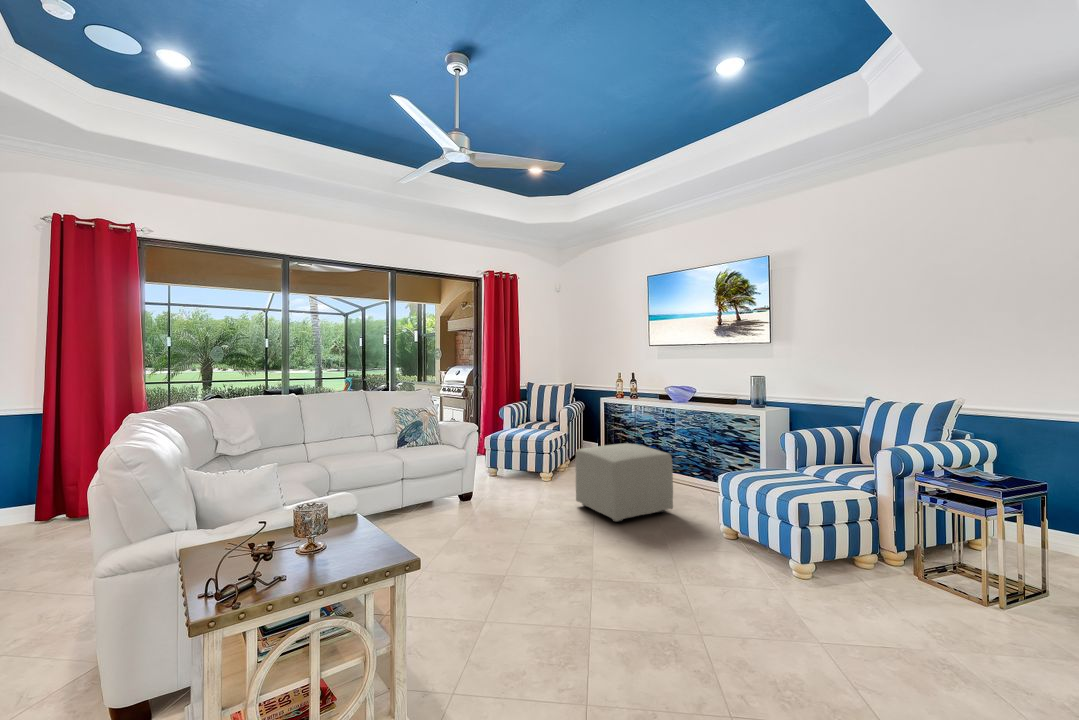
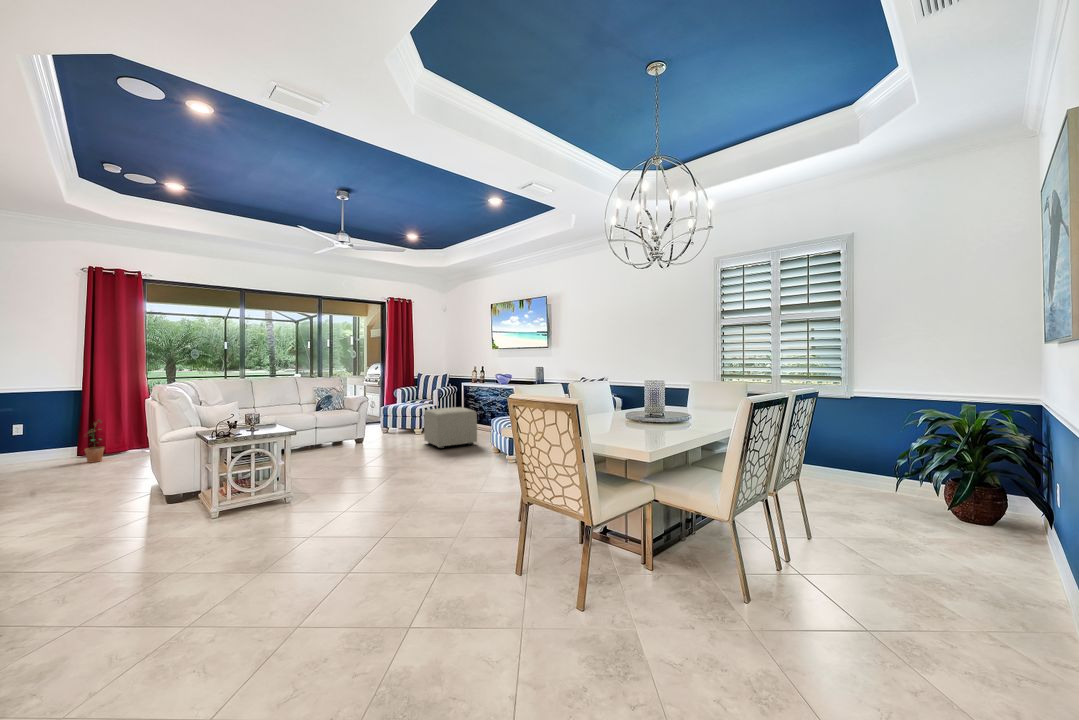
potted plant: none [37,463,75,537] -> present [84,419,104,463]

